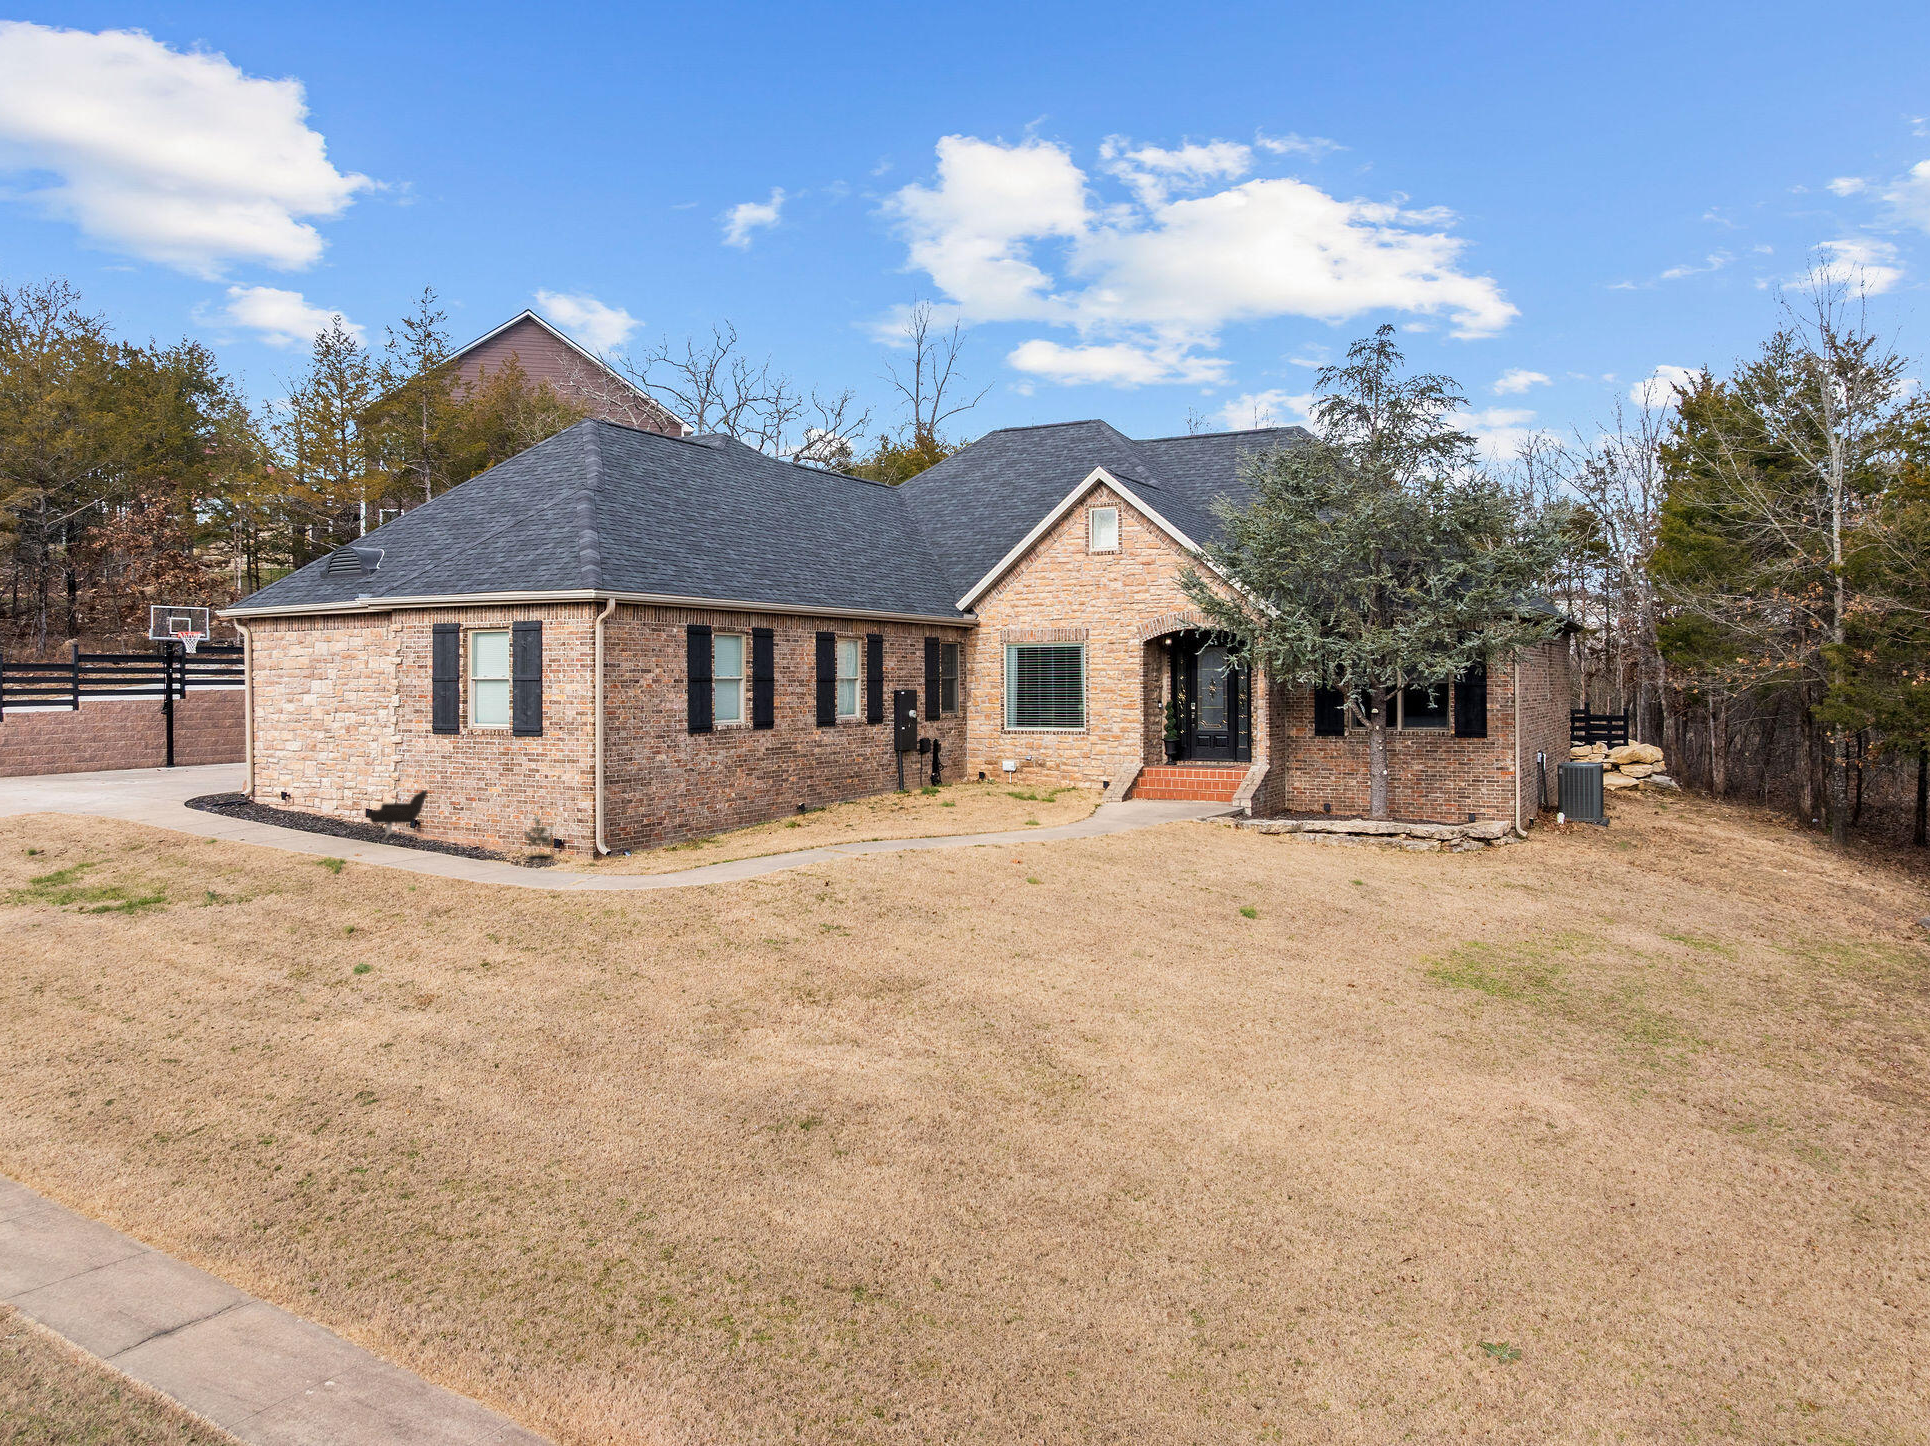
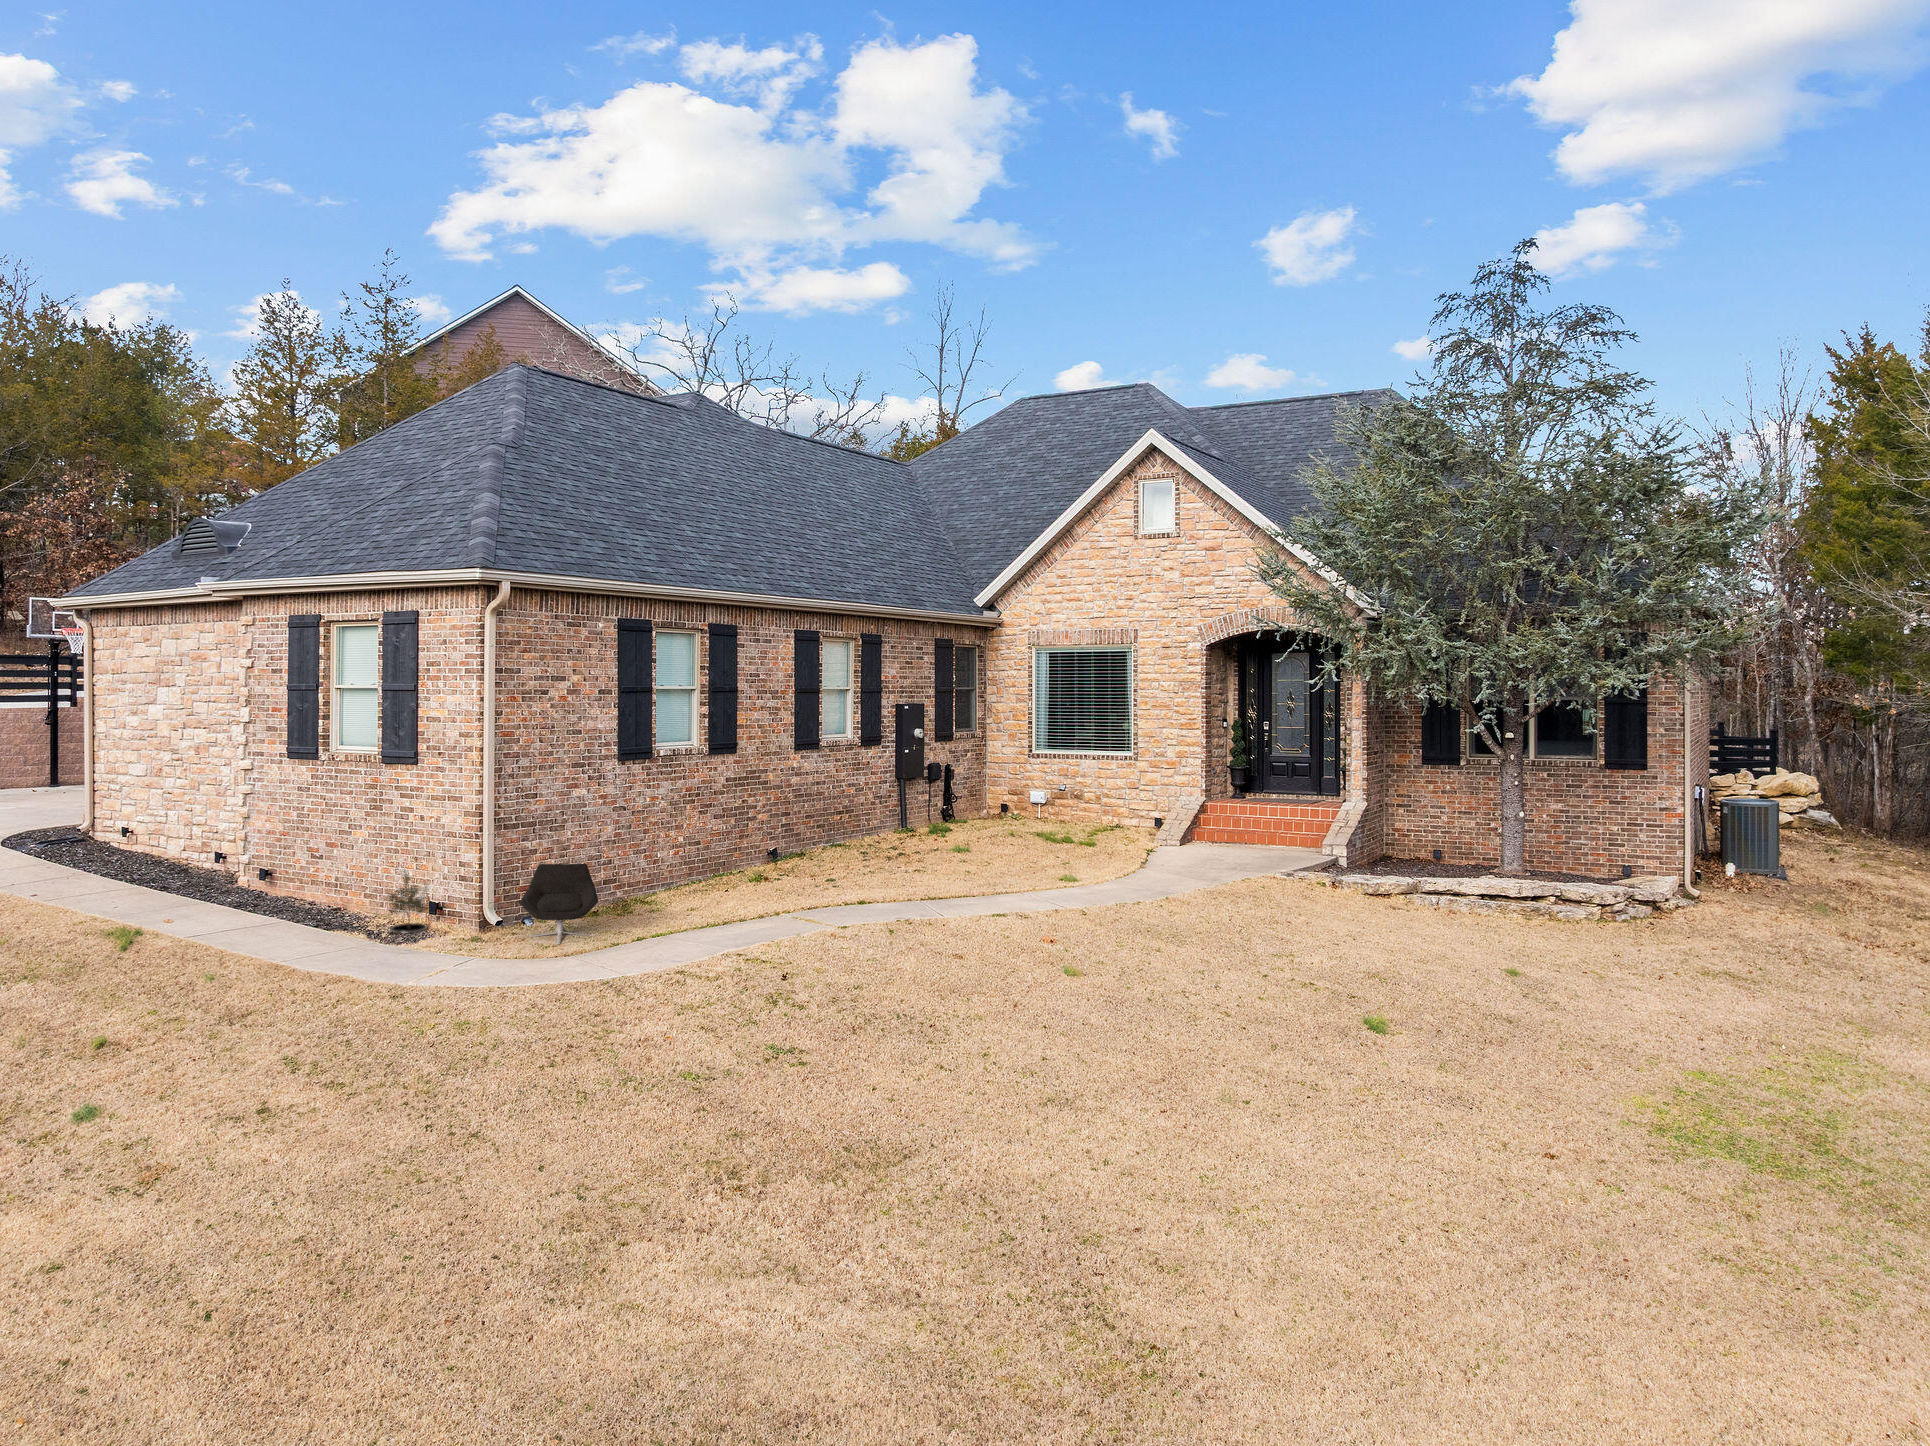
lounge chair: present [369,790,428,838] -> present [520,864,598,944]

